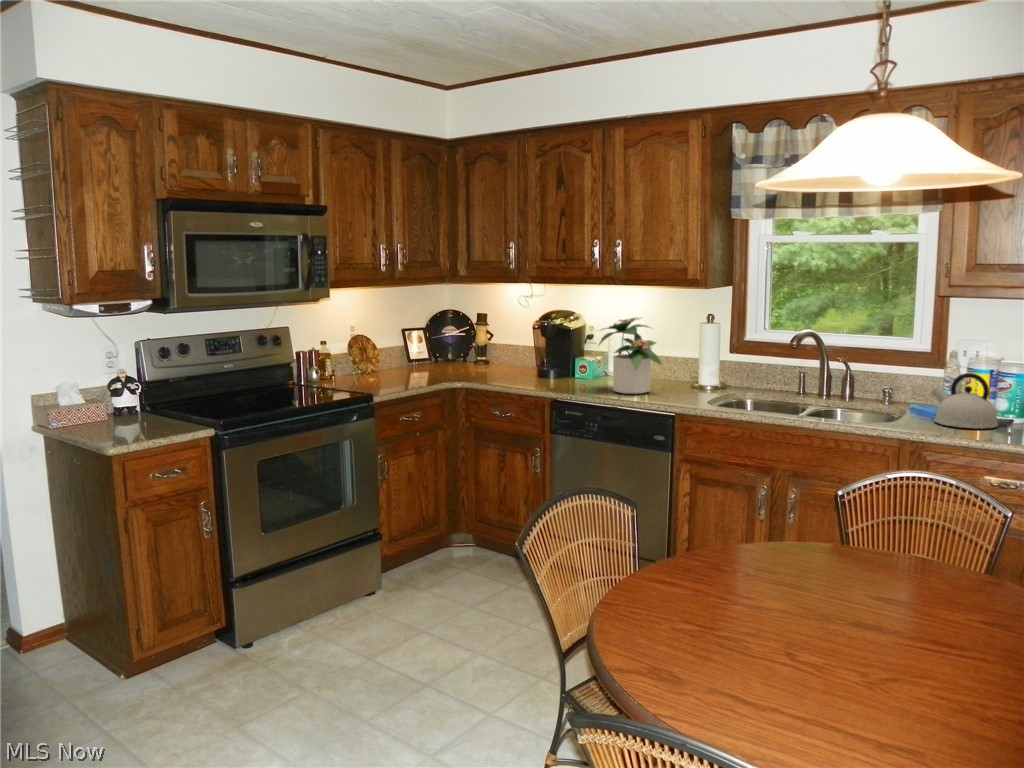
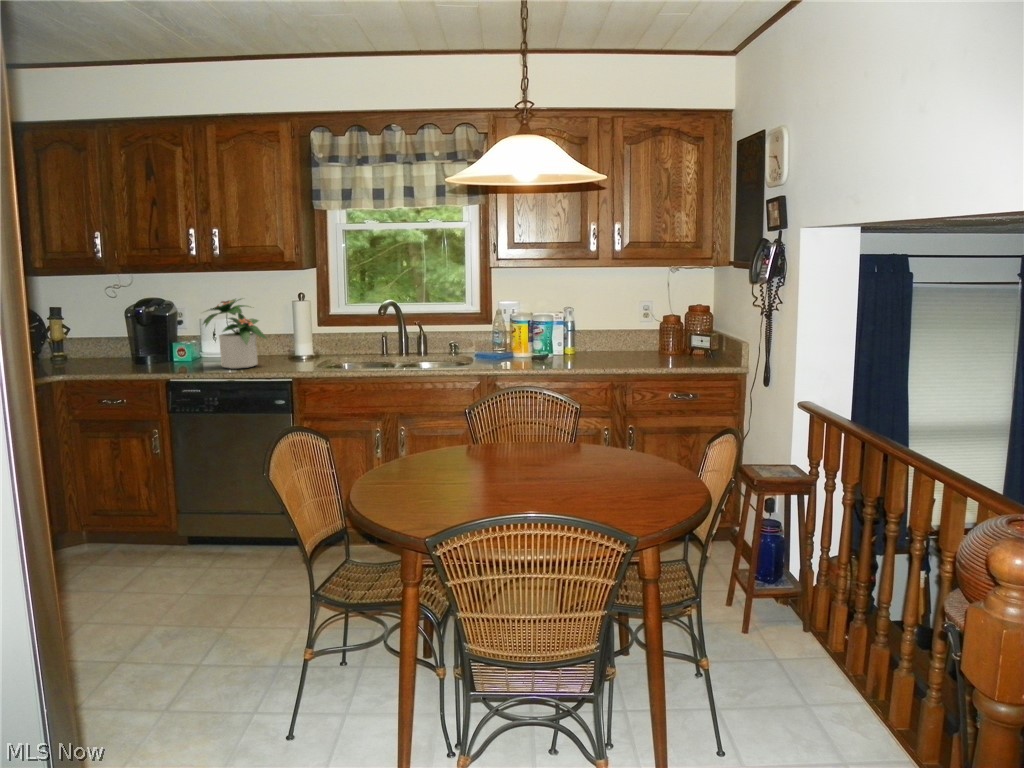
kettle: present [931,373,998,429] -> none [492,323,541,363]

